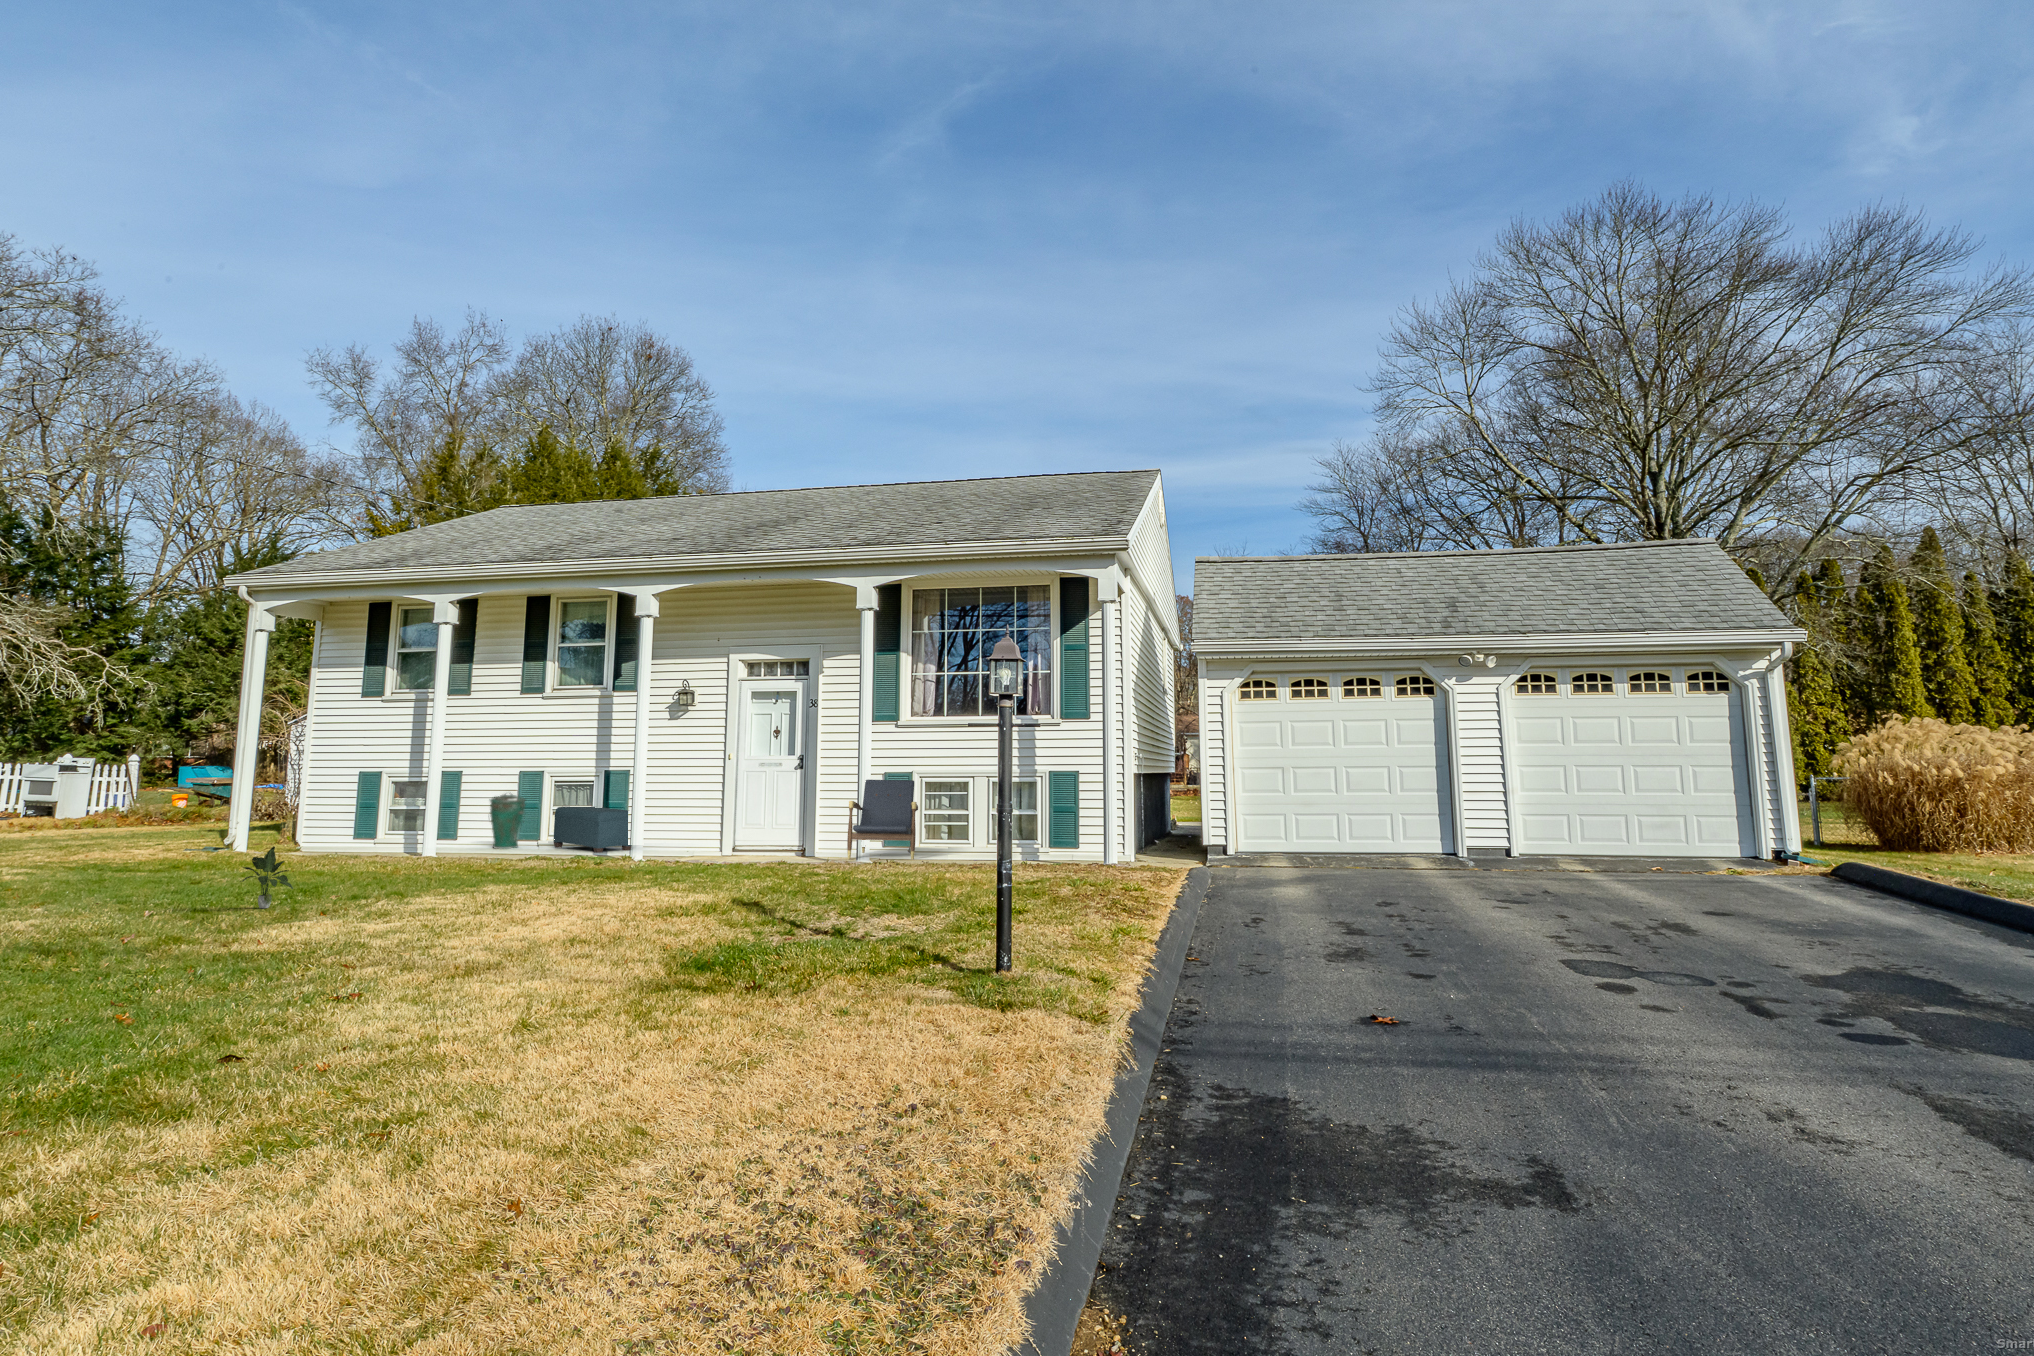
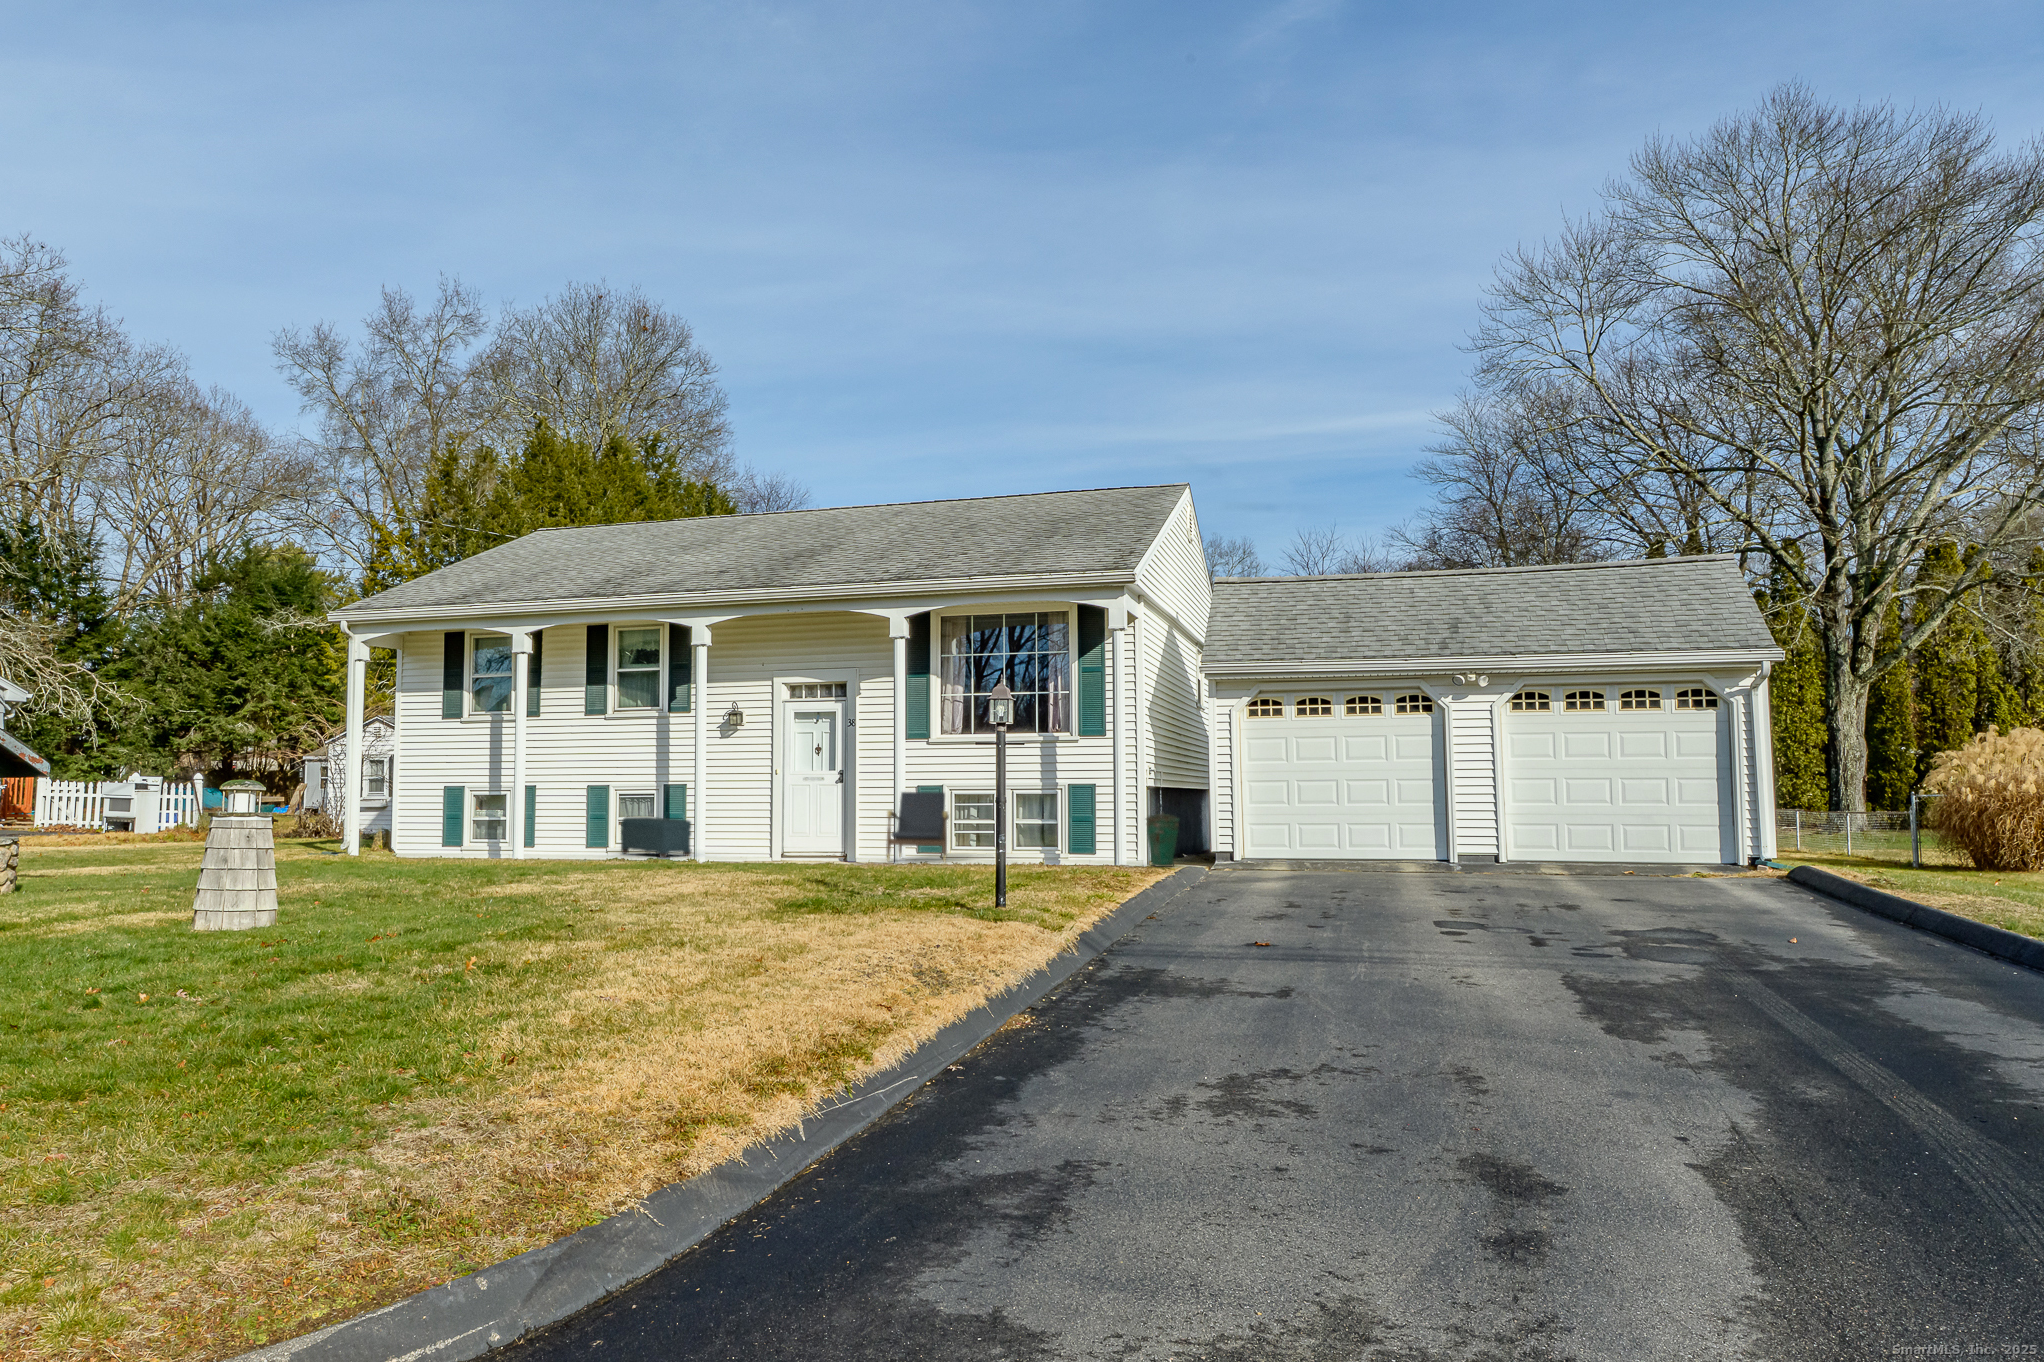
trash can: present [490,794,526,849] -> present [1146,812,1179,867]
potted plant: present [243,846,293,908] -> none [412,841,451,890]

